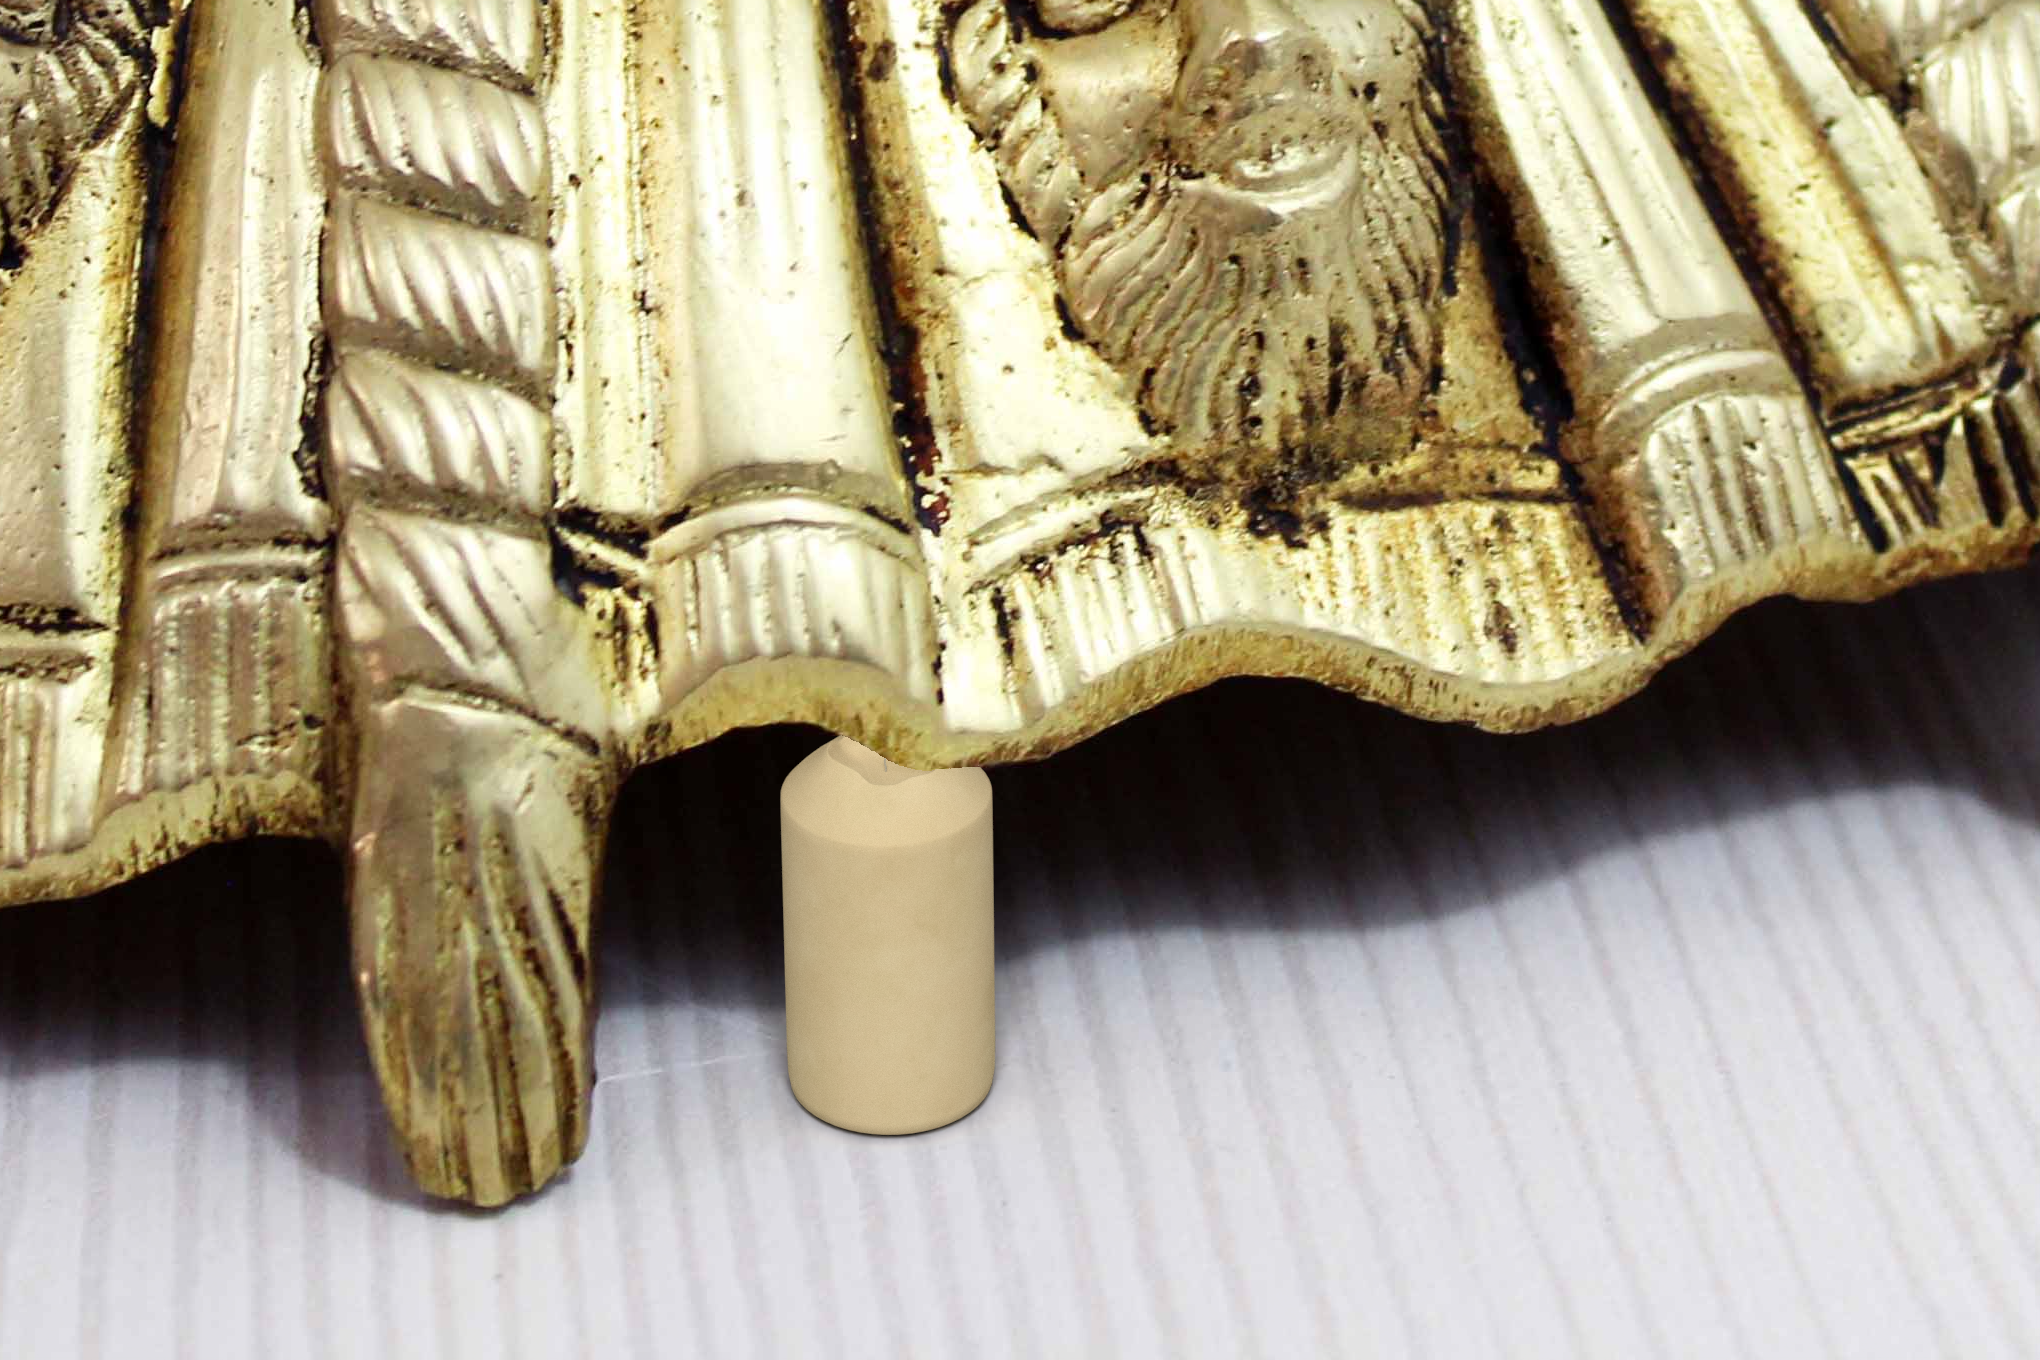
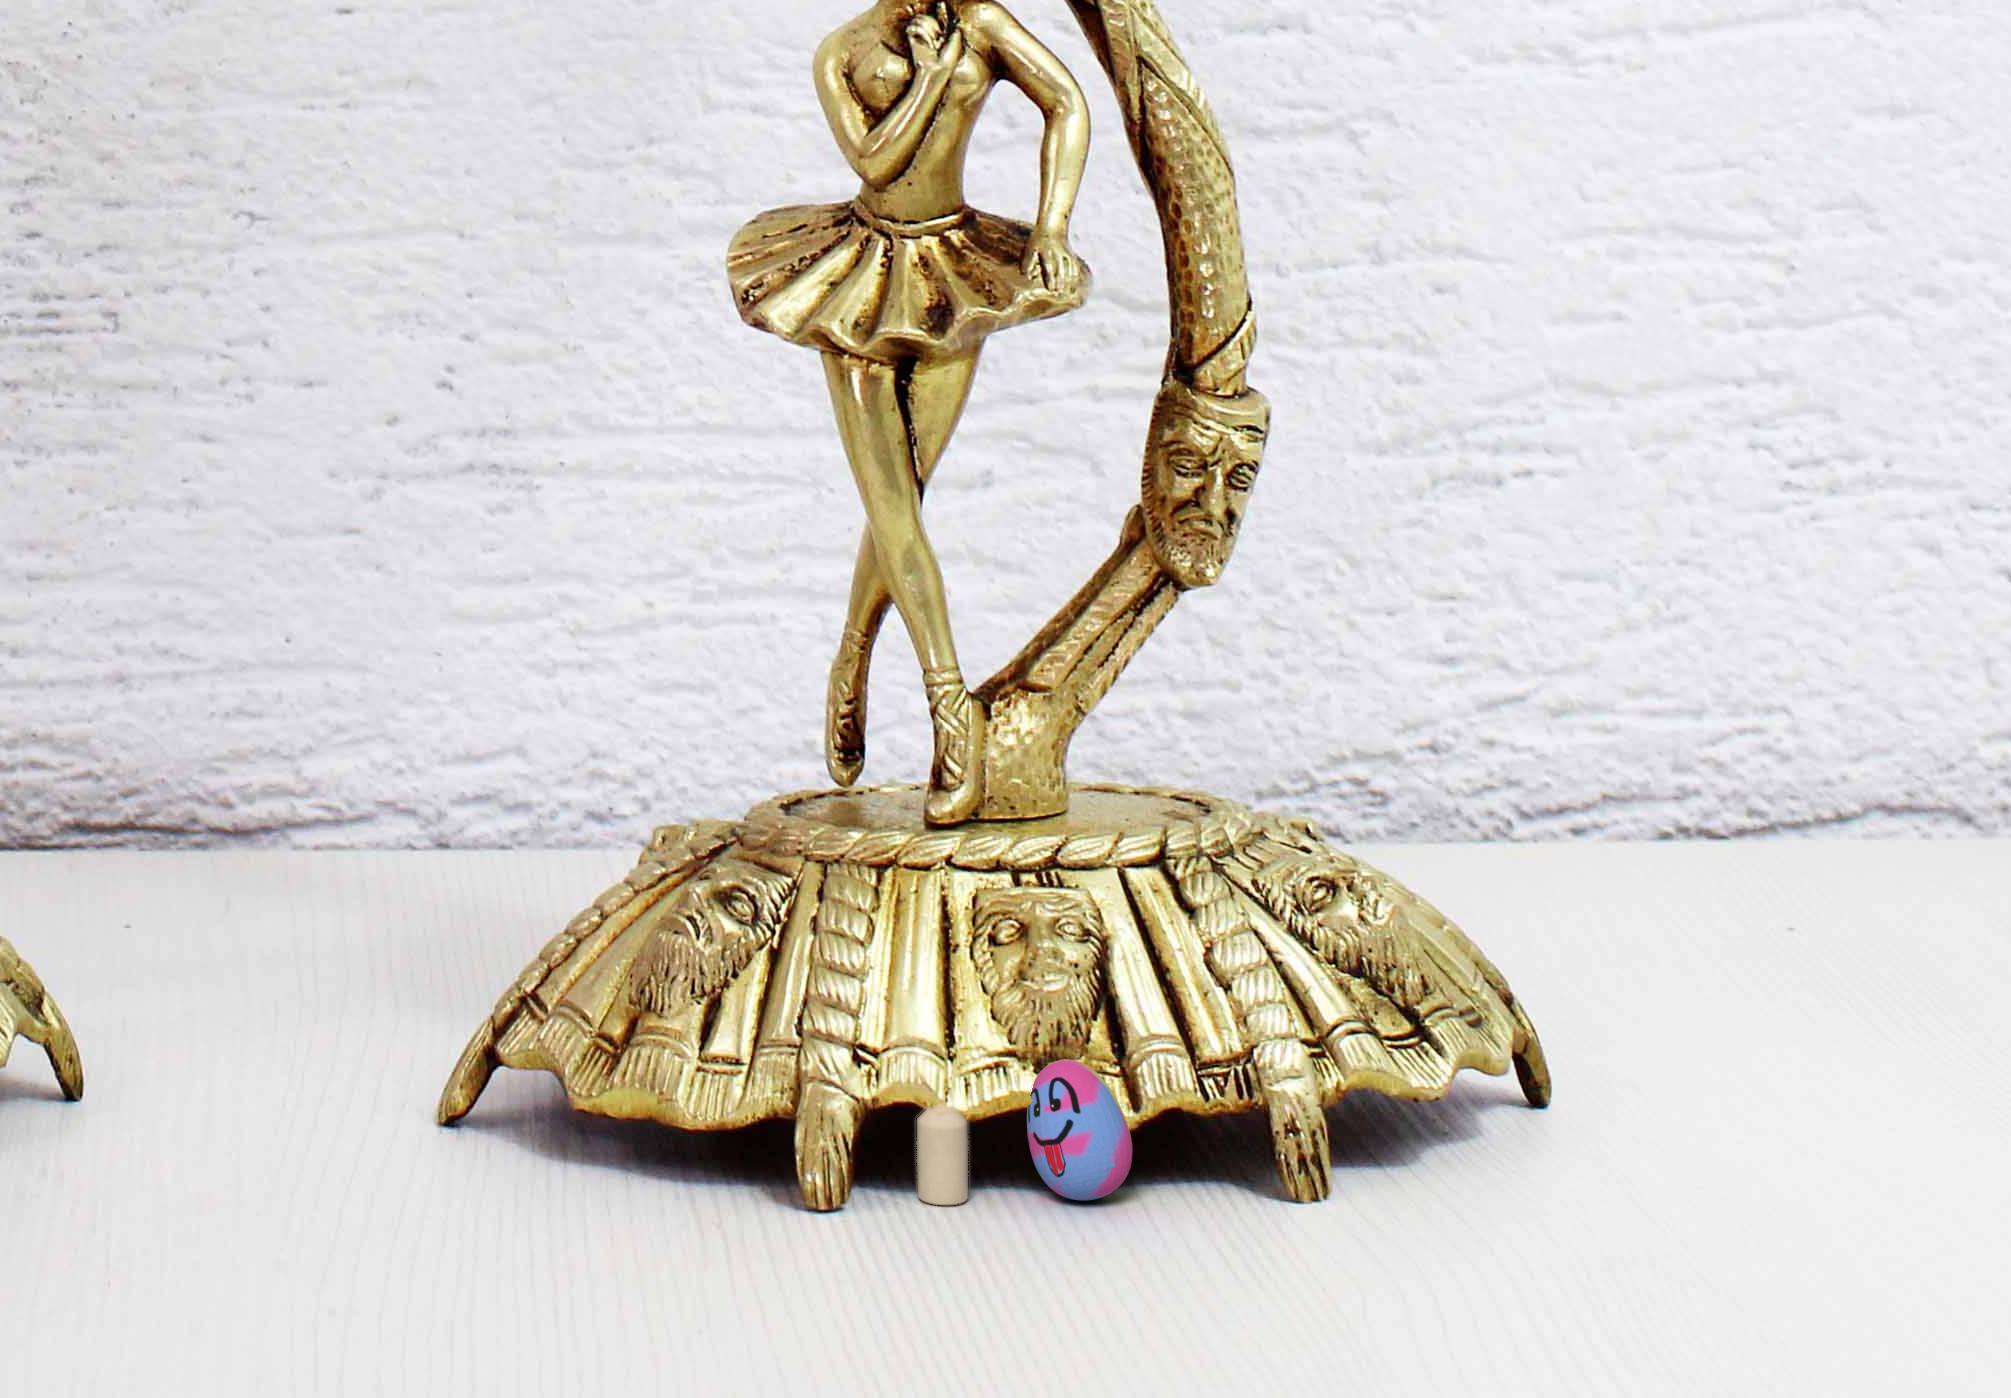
decorative egg: none [1211,462,1643,1018] -> present [1027,1059,1132,1200]

